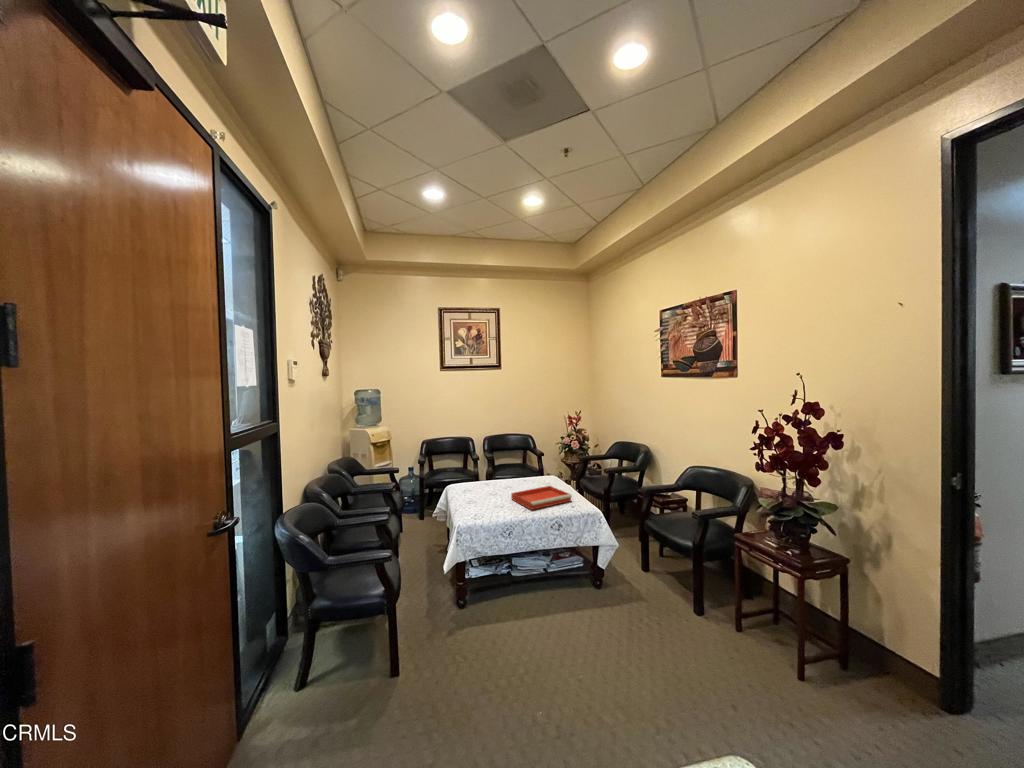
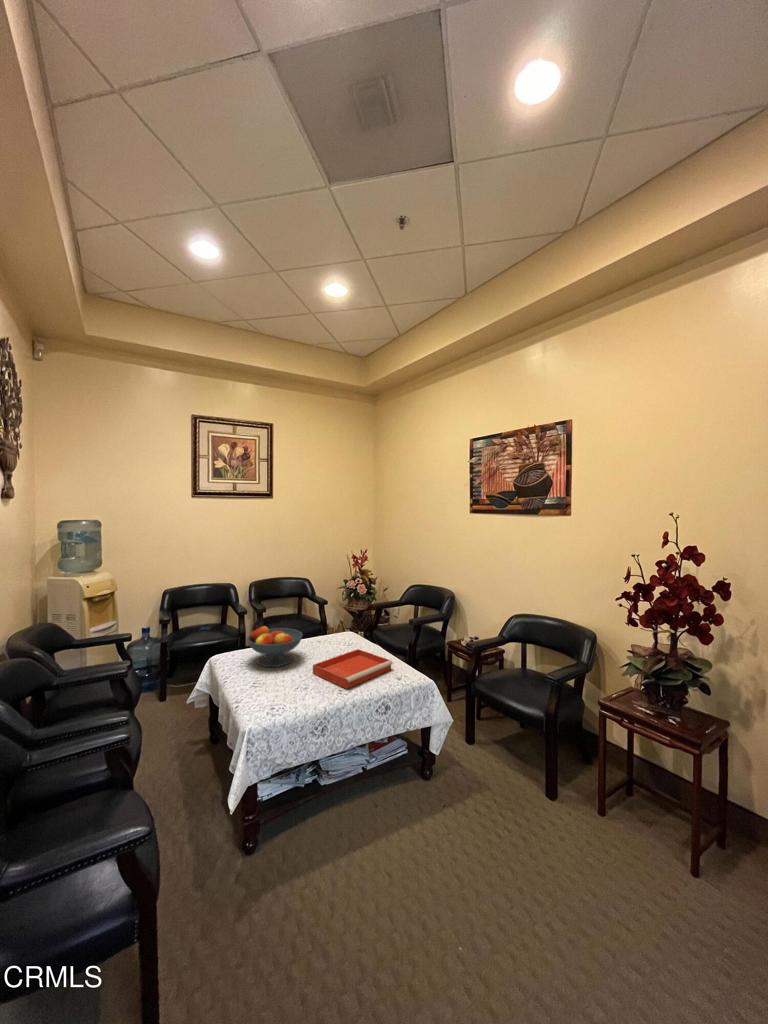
fruit bowl: none [468,464,508,494] -> present [247,626,303,667]

